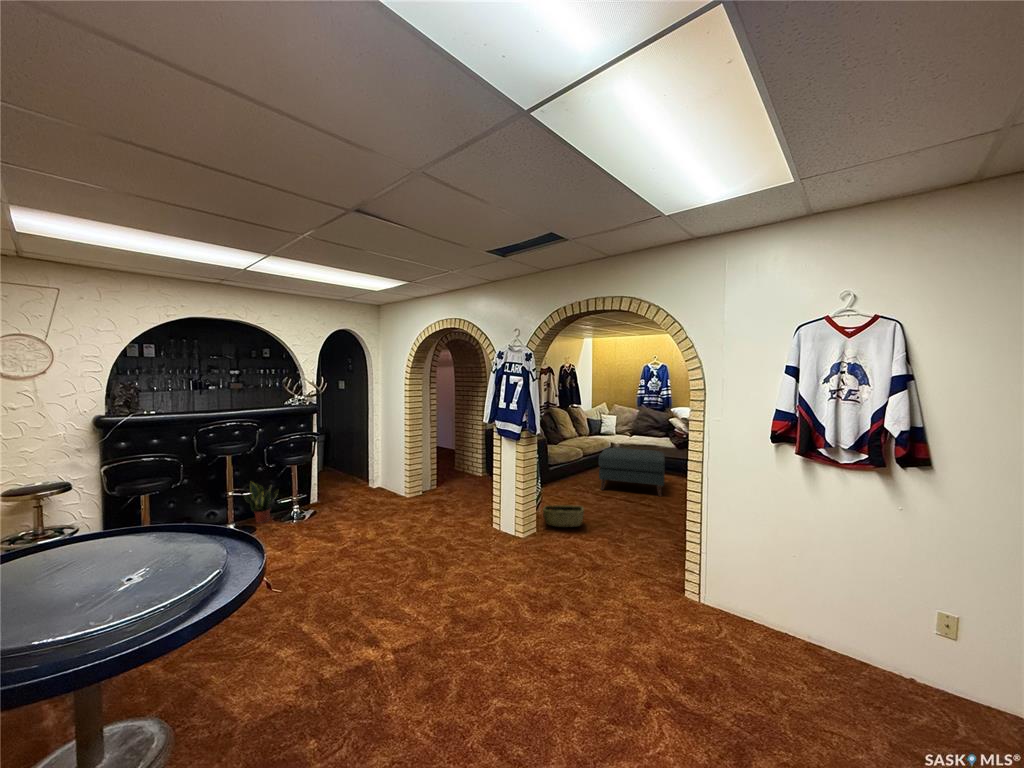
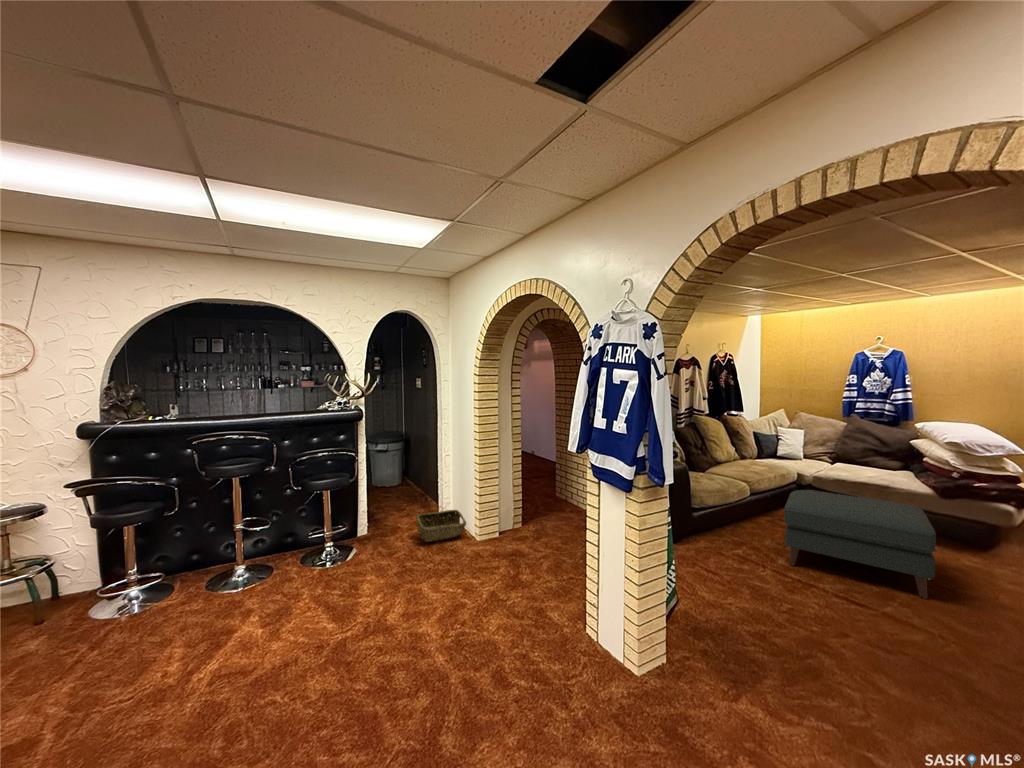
potted plant: present [244,481,278,523] -> none [263,509,306,564]
woven basket: present [542,505,584,527] -> present [416,510,466,542]

